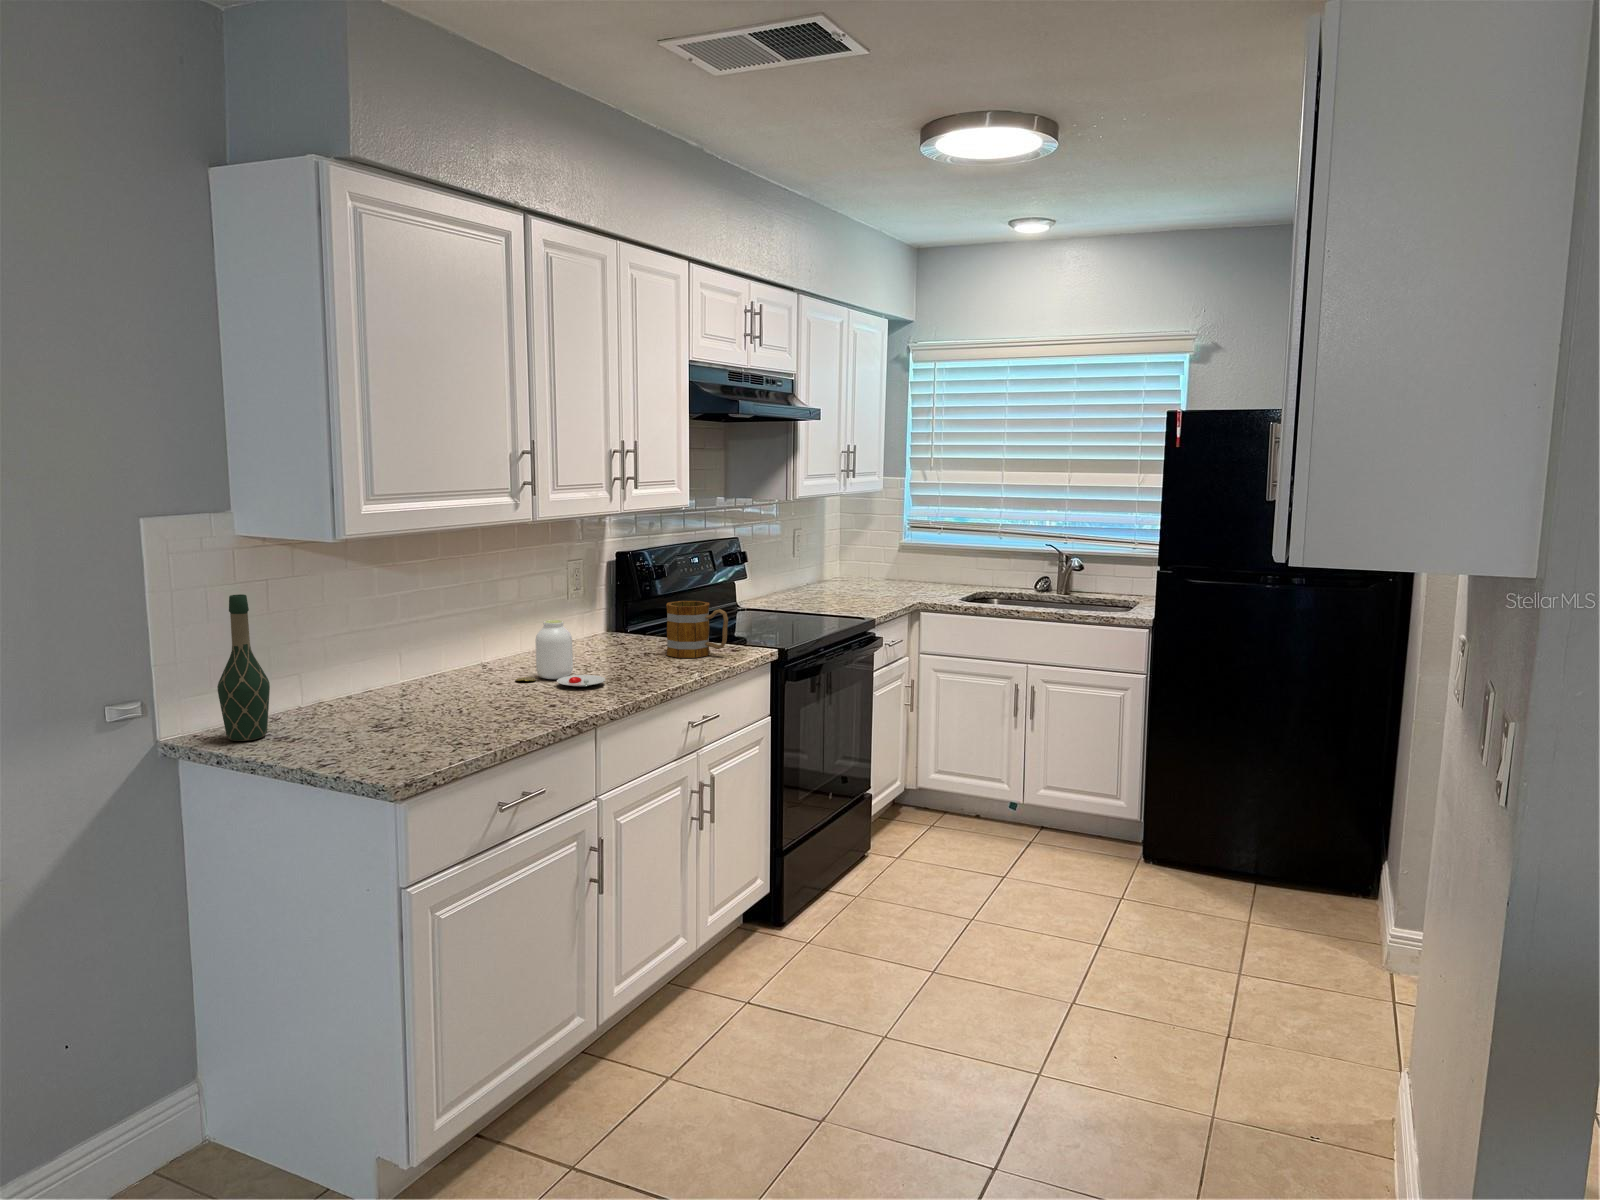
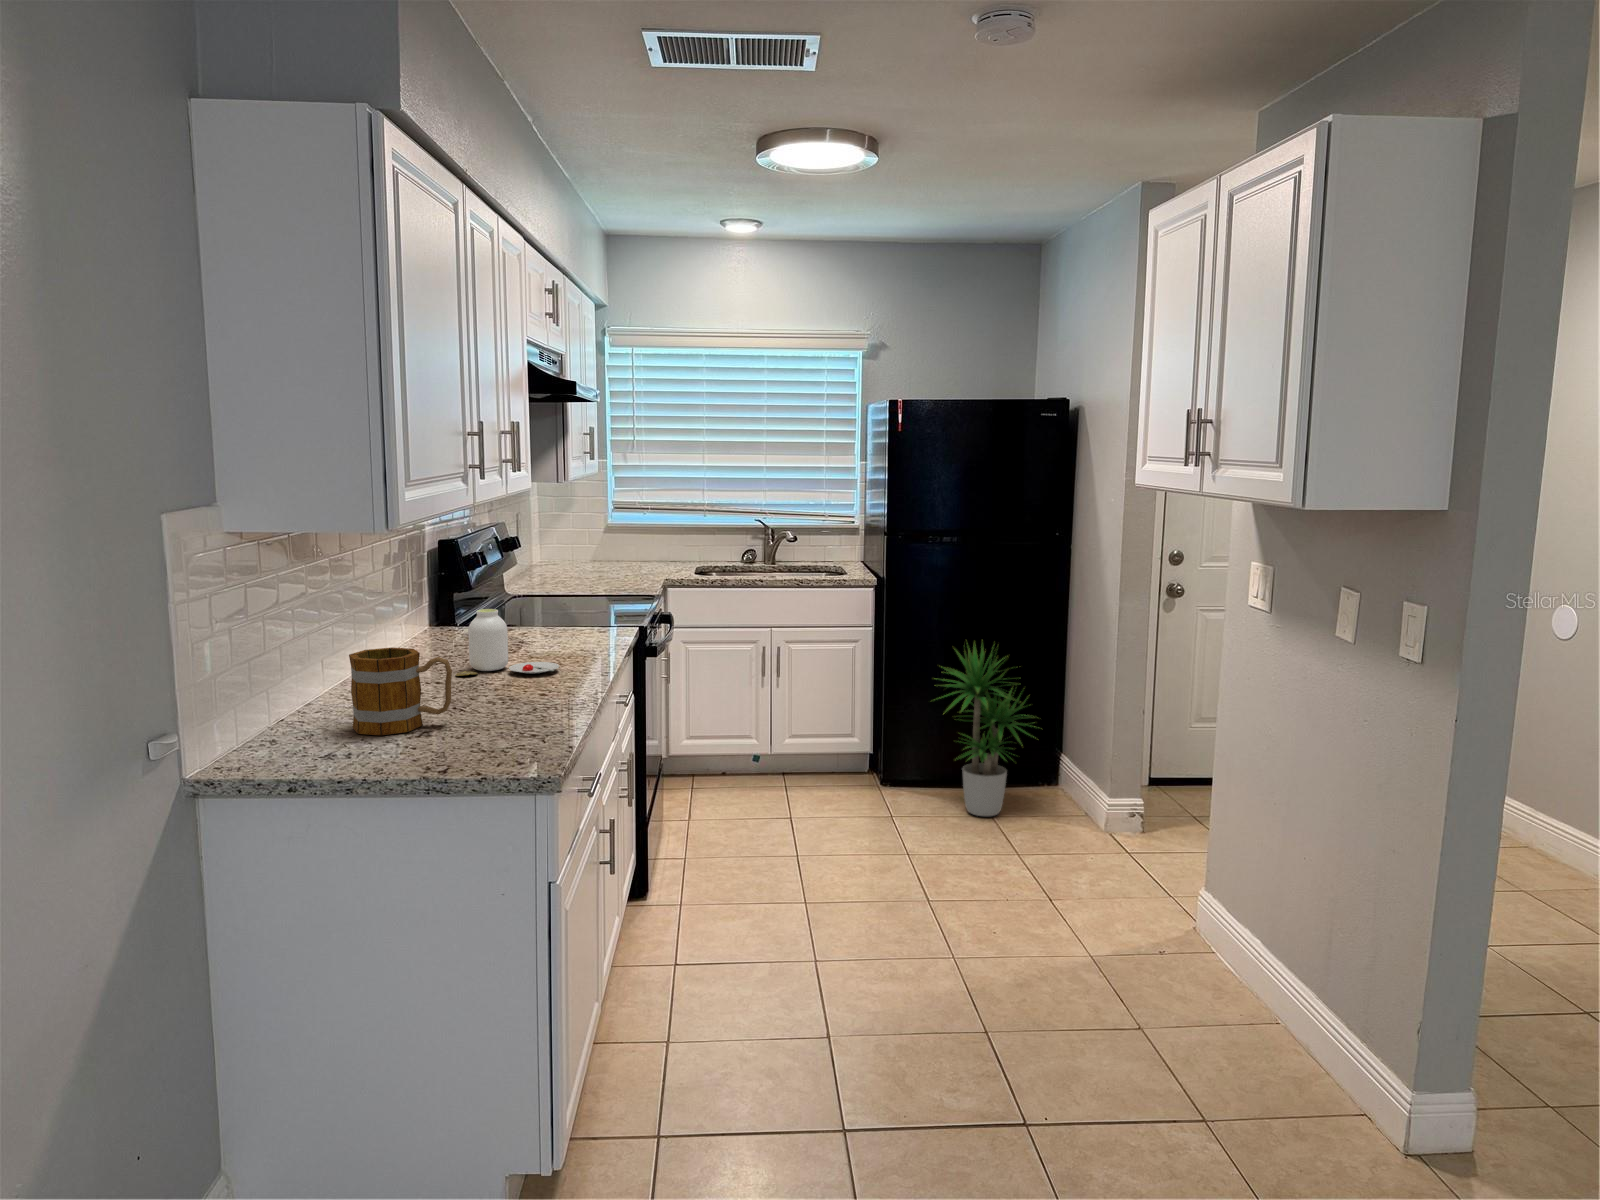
wine bottle: present [217,594,270,741] -> none [264,594,323,764]
mug: present [666,601,728,658] -> present [349,647,452,735]
potted plant: none [1172,703,1325,928] -> present [939,645,1035,816]

